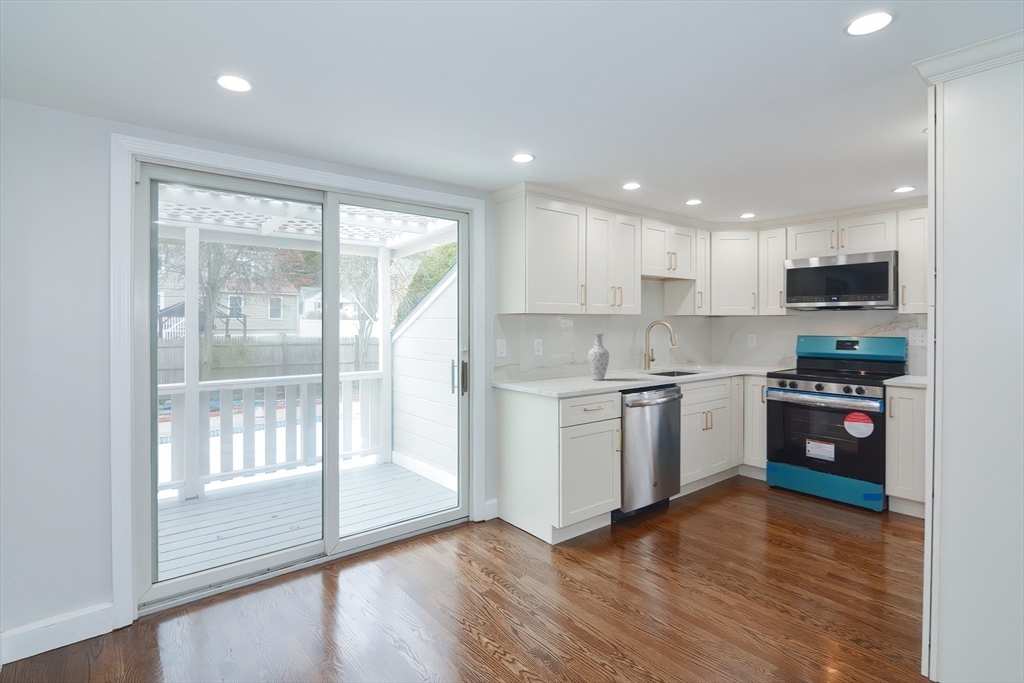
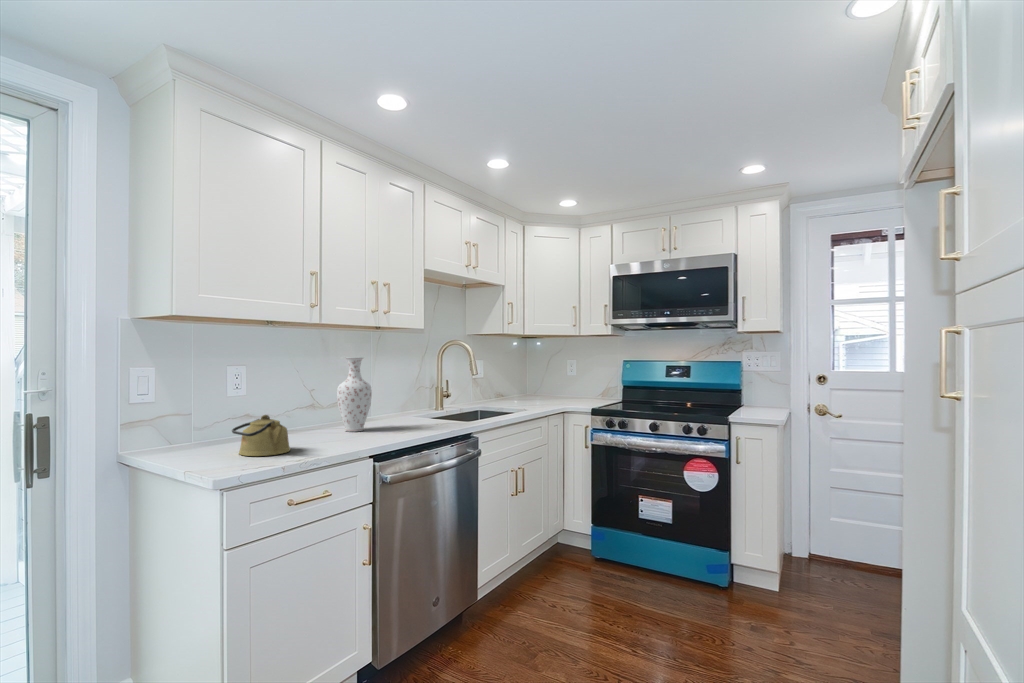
kettle: none [540,366,571,388] -> present [232,415,290,456]

